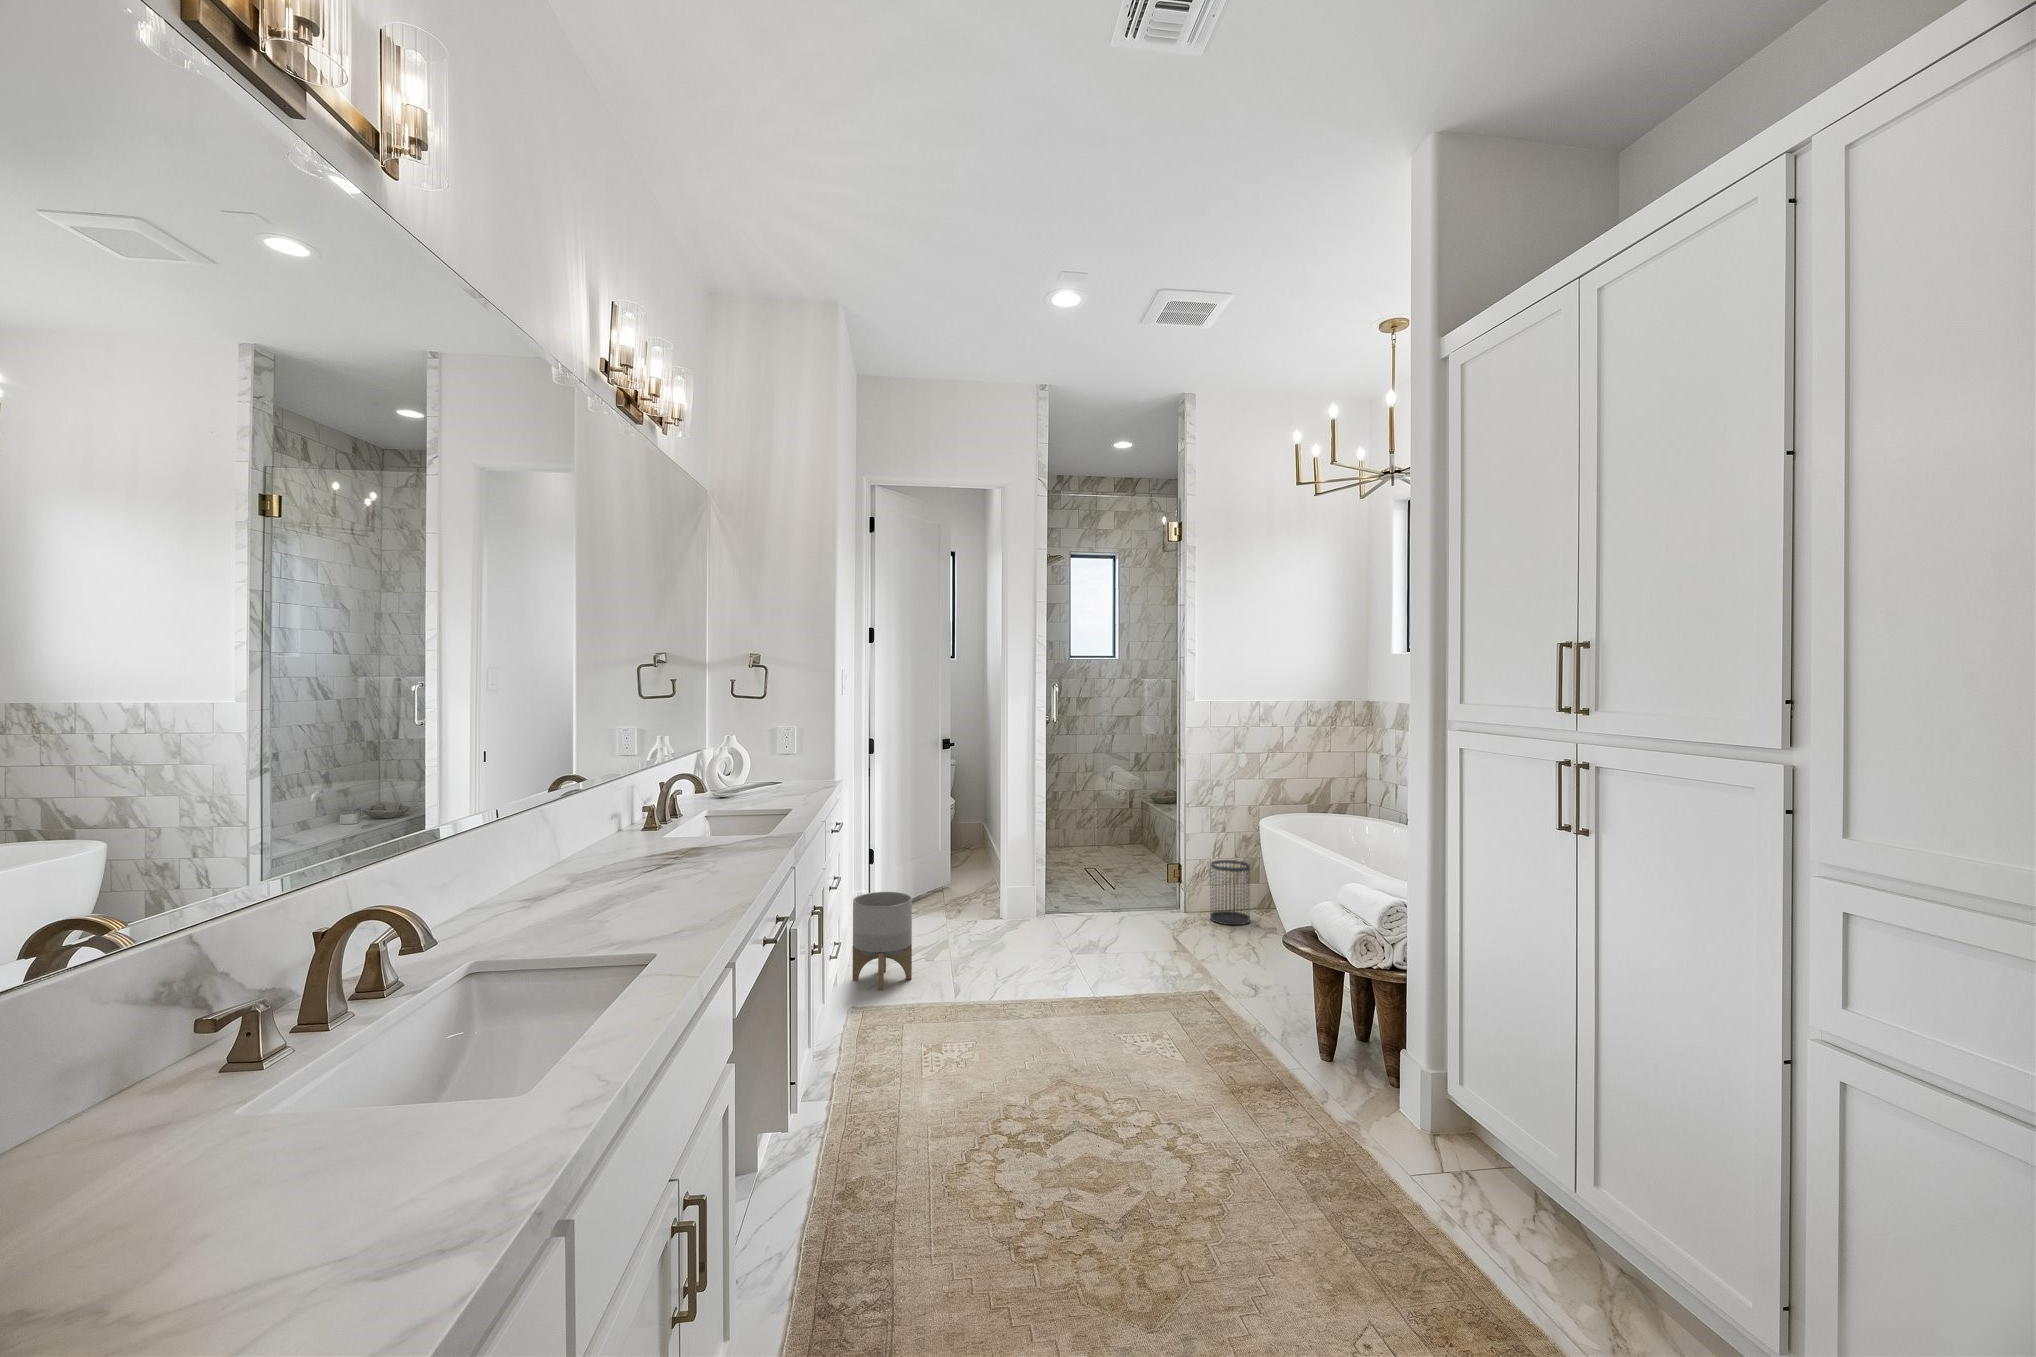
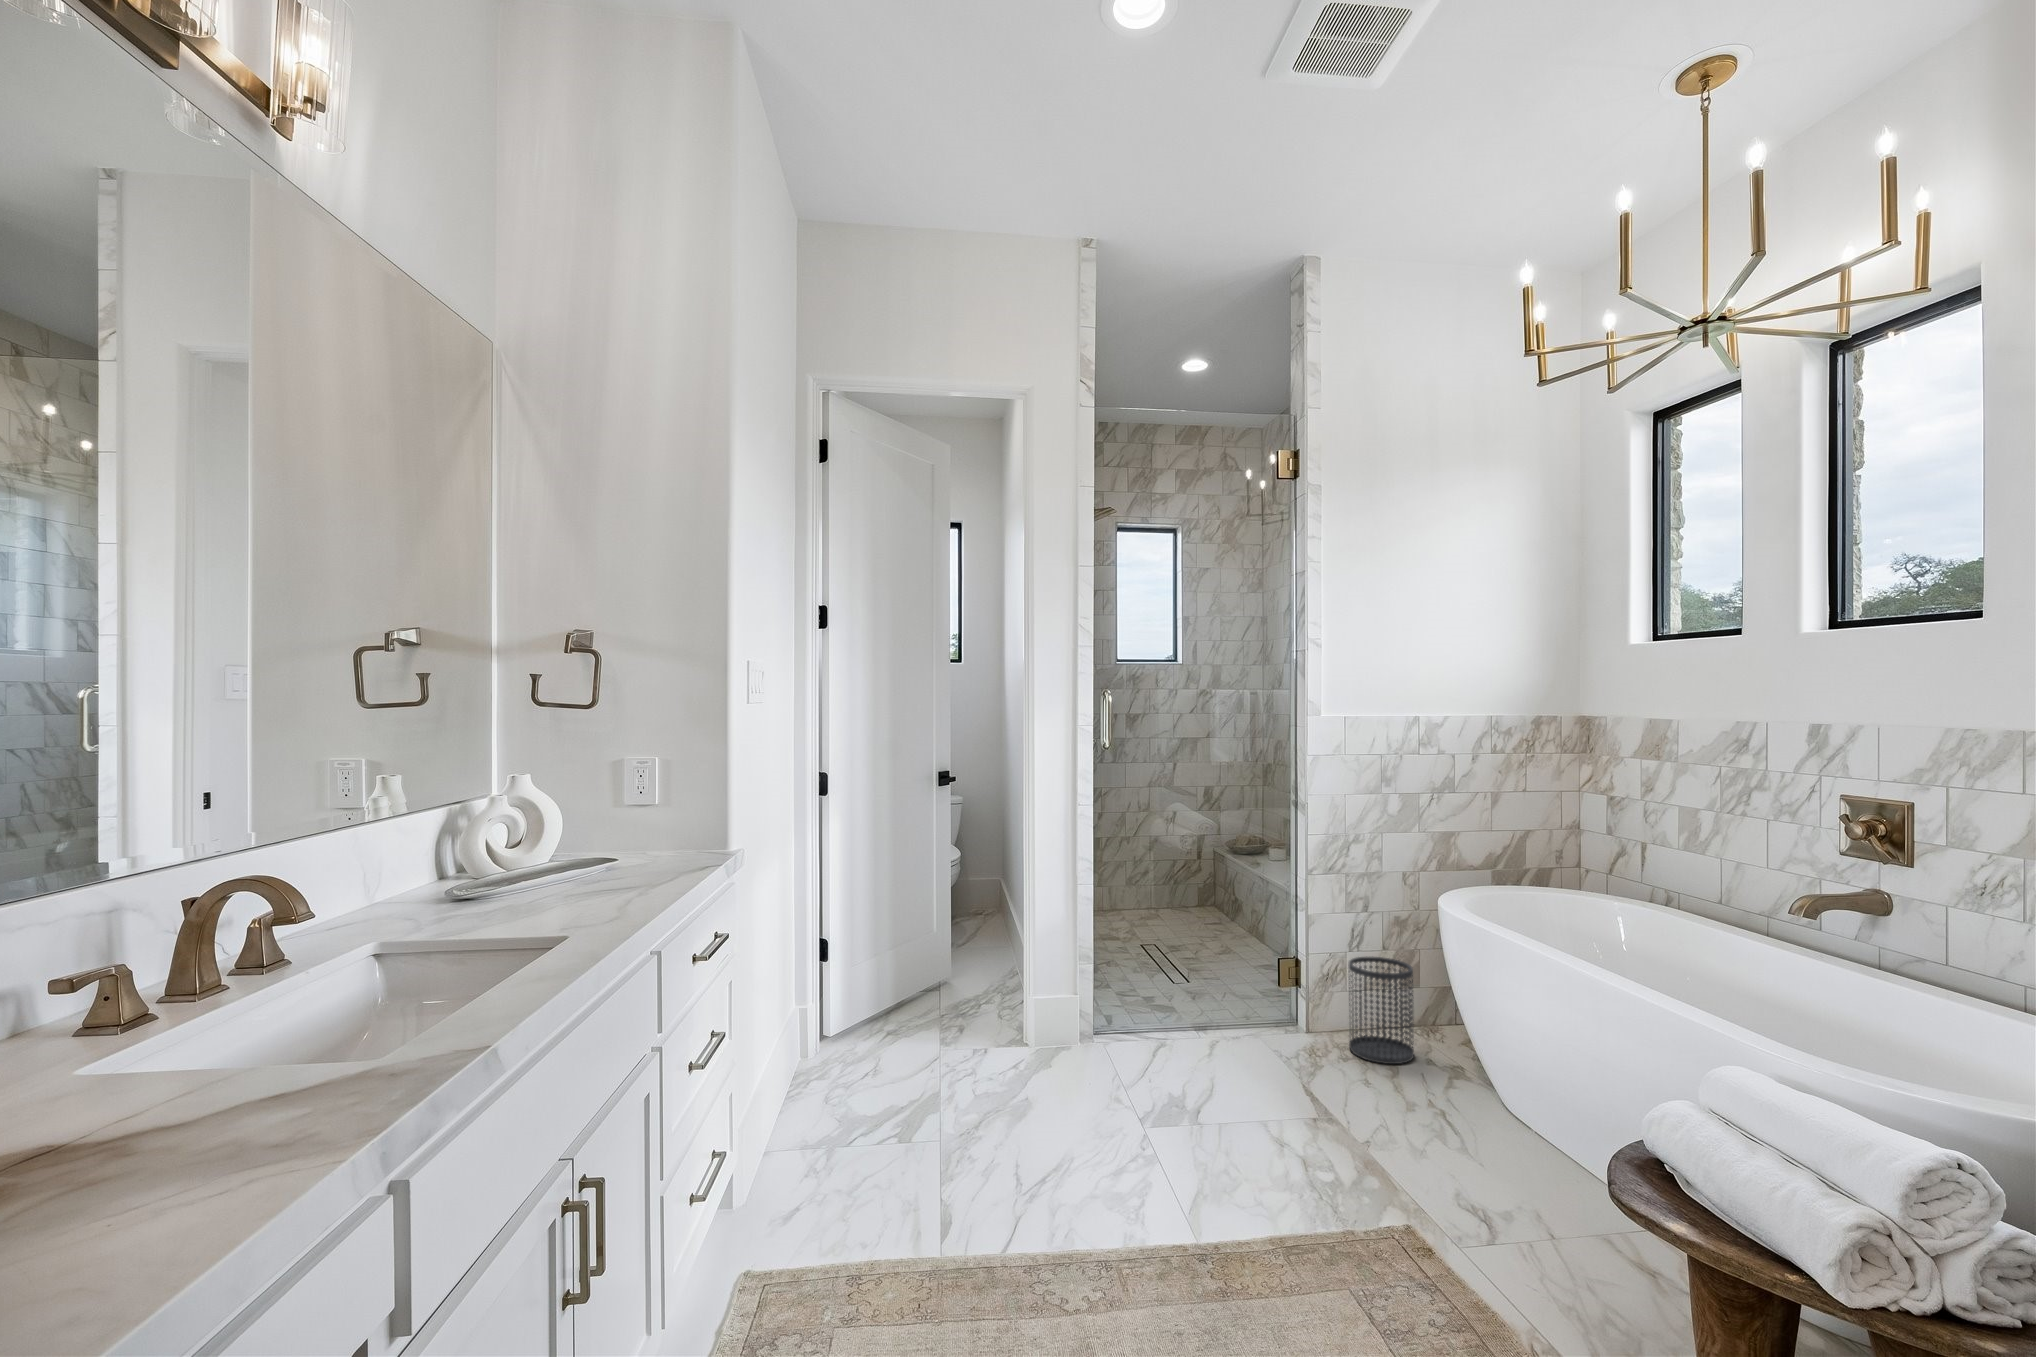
planter: present [852,892,912,990] -> none [767,1033,871,1222]

